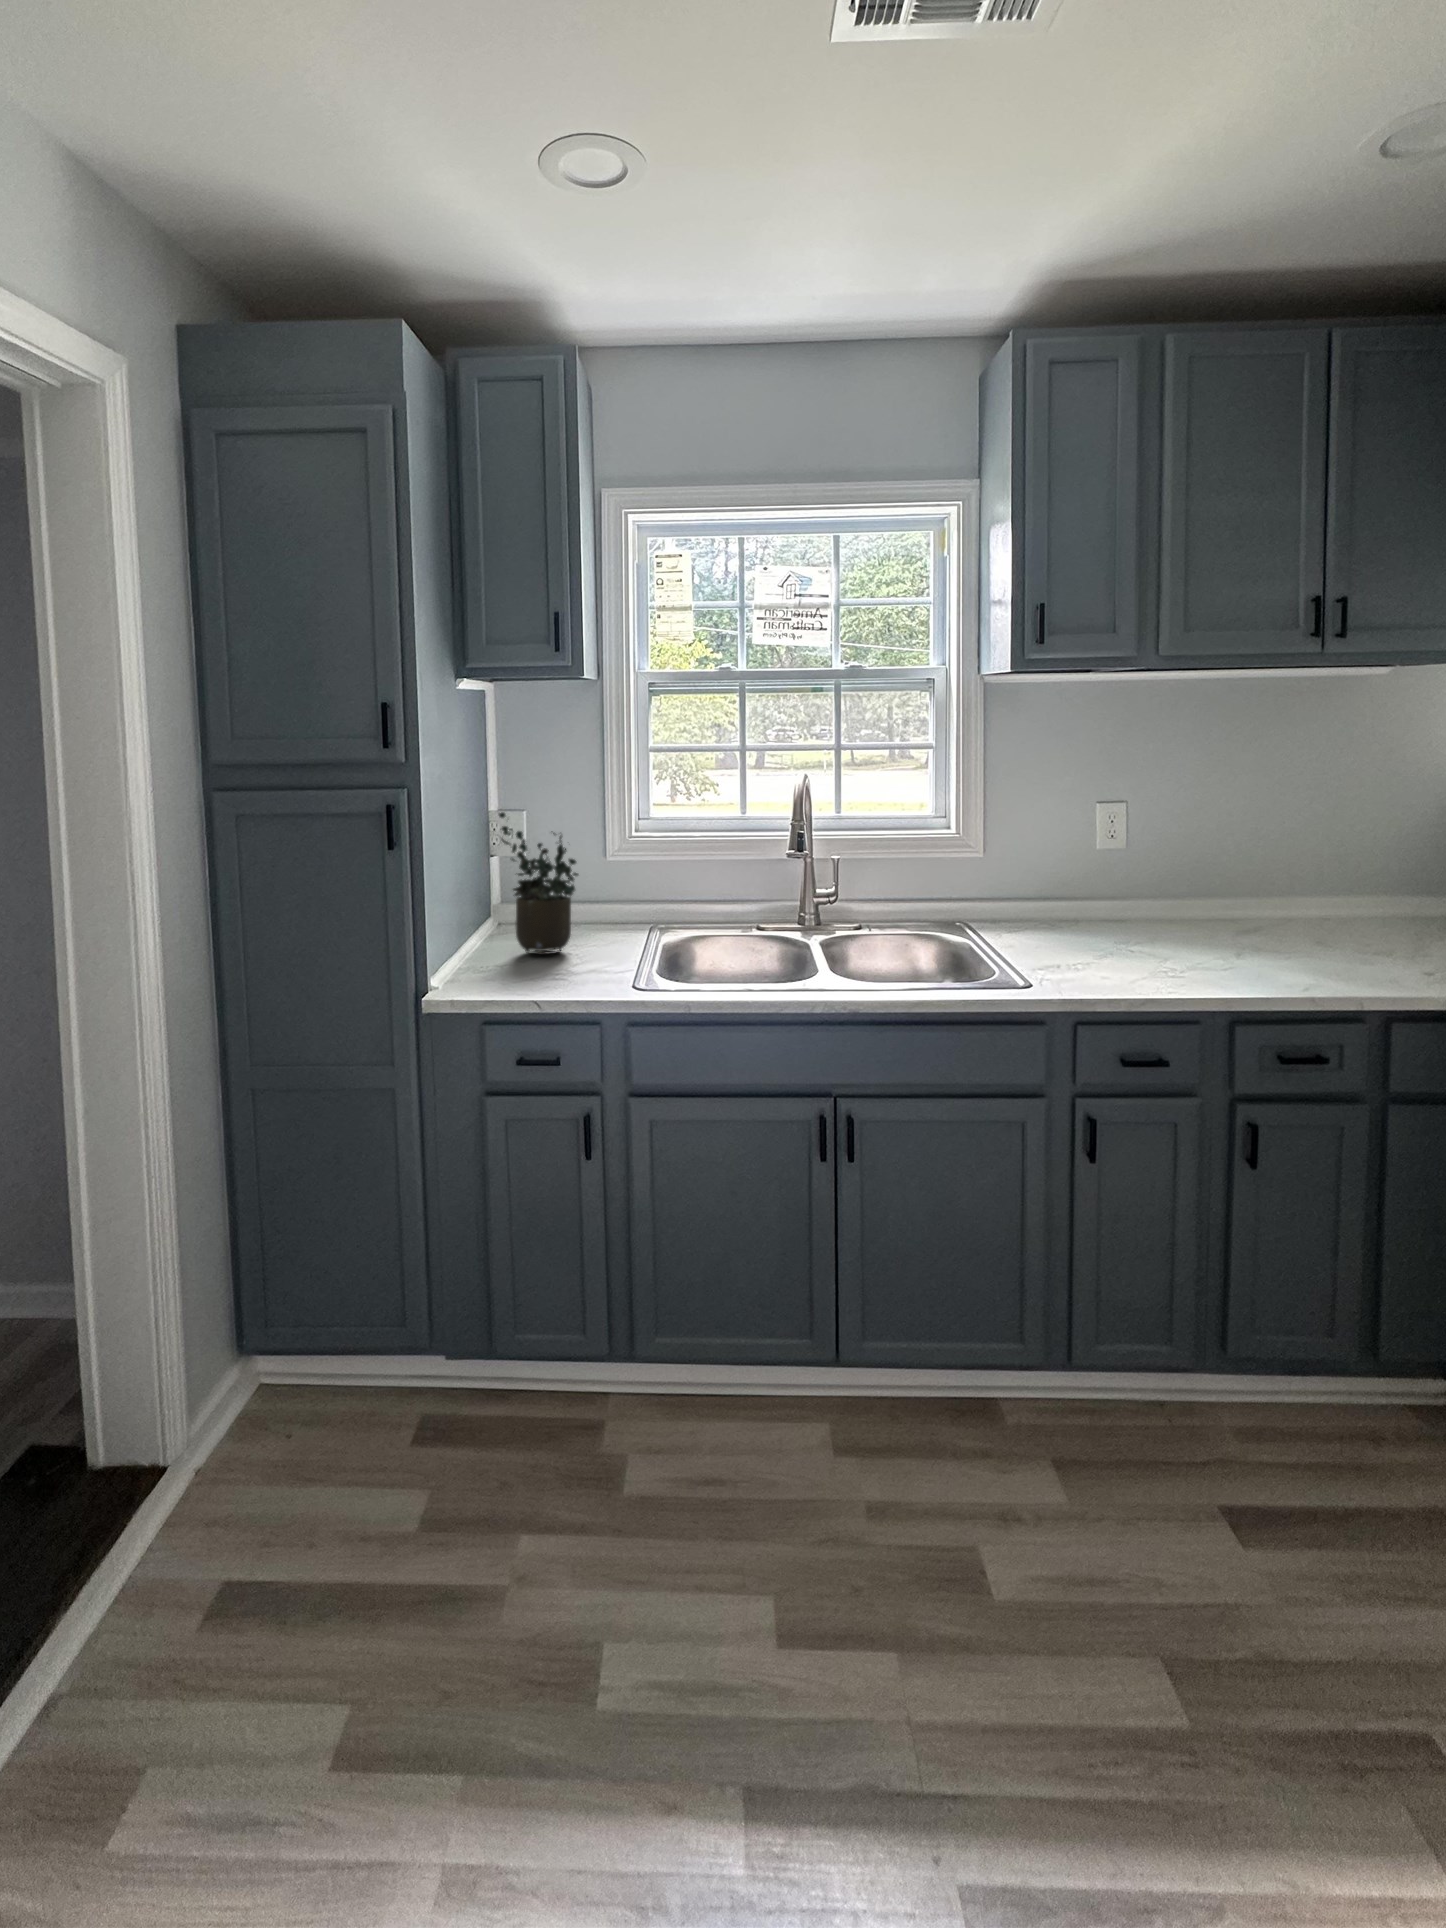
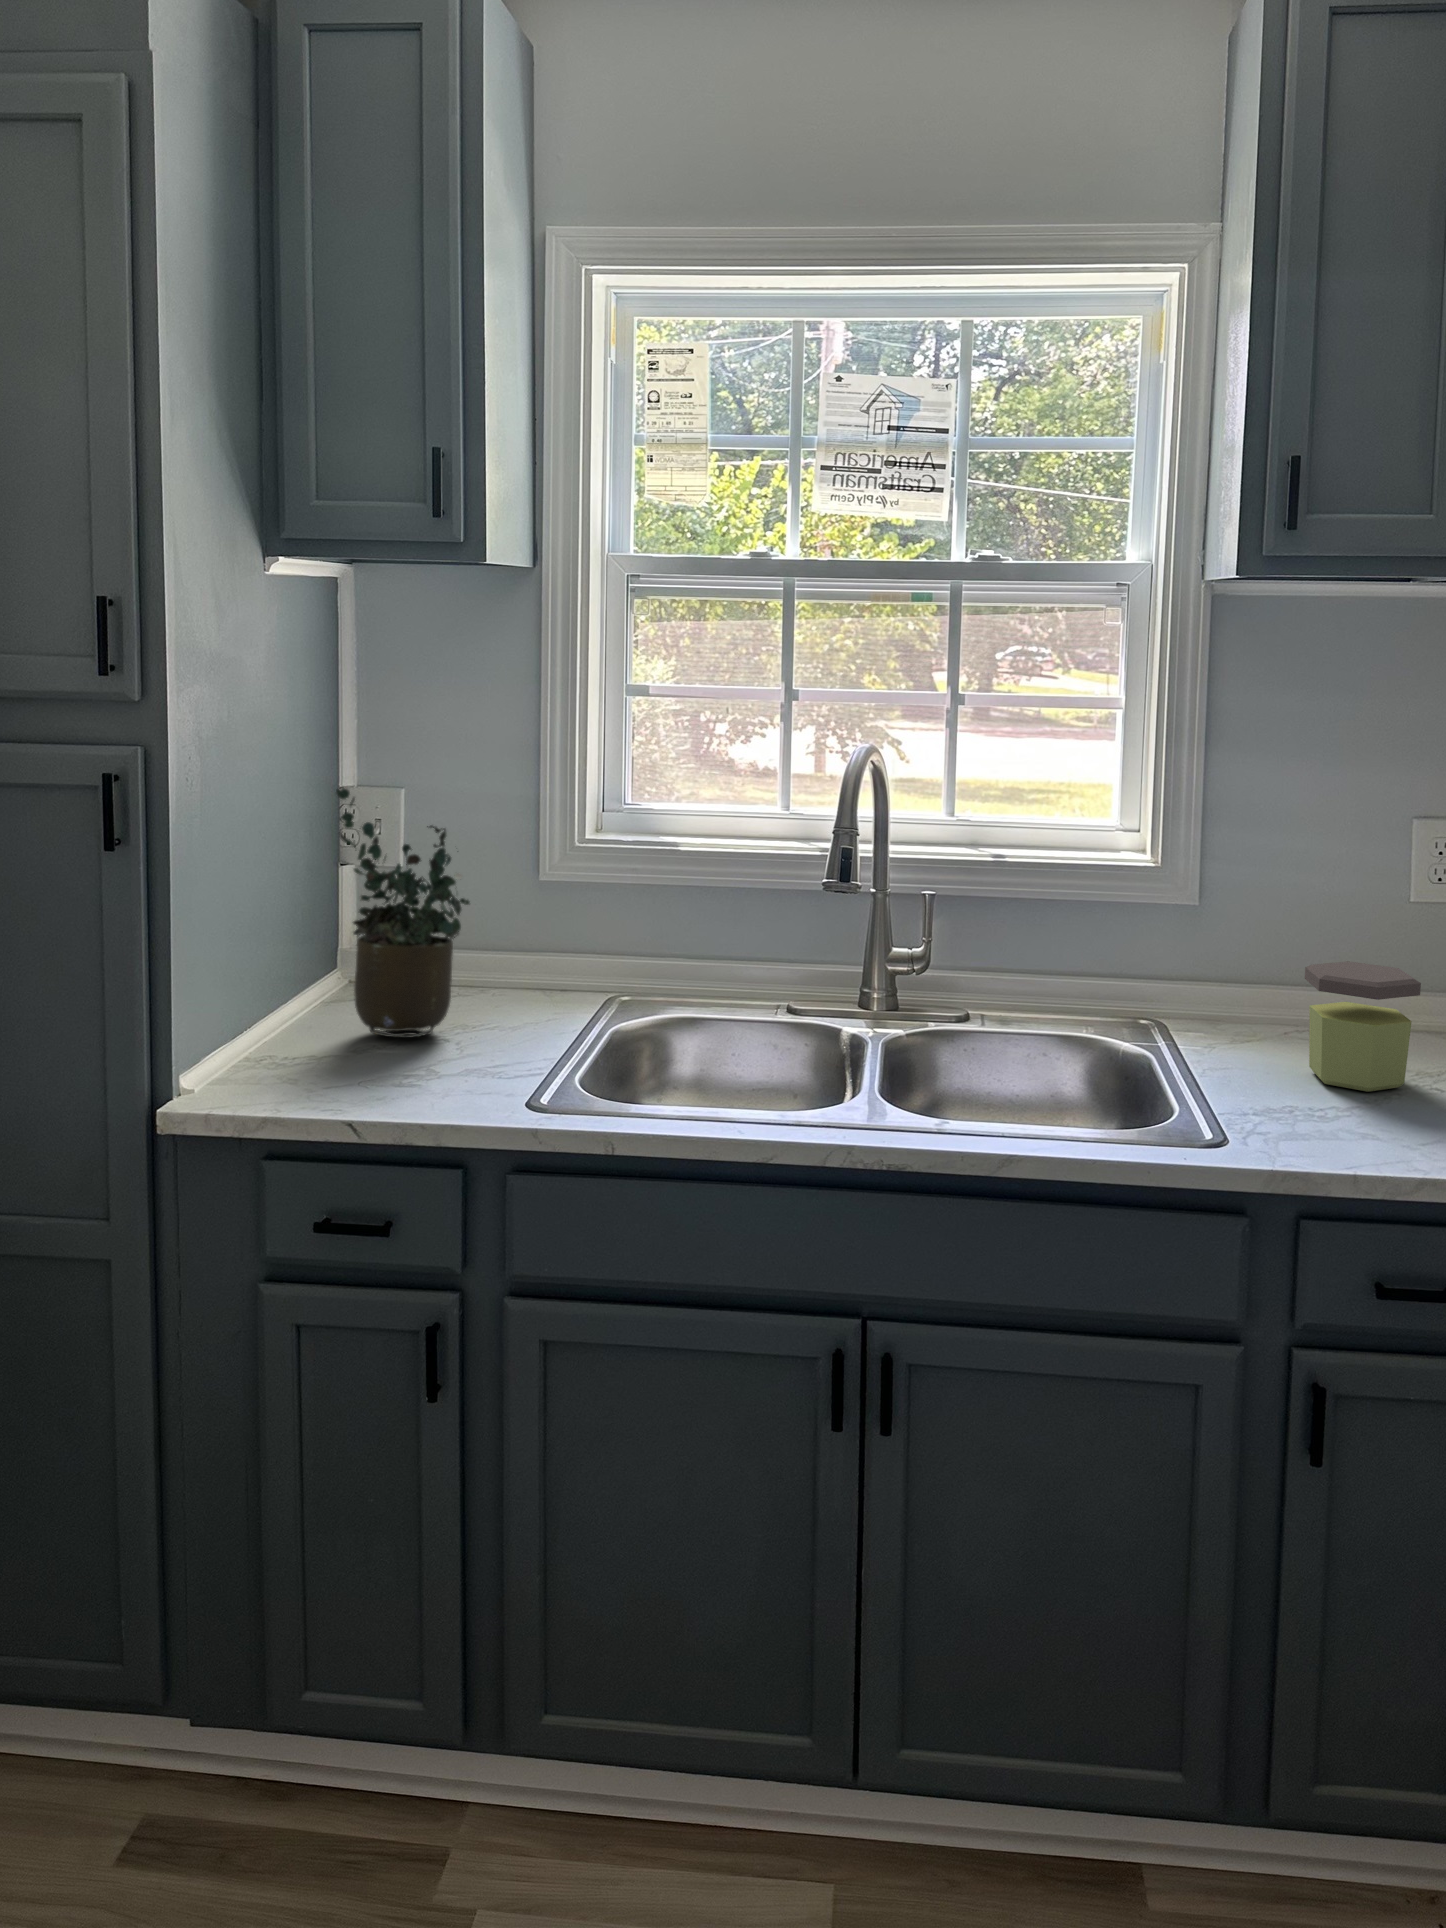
jar: none [1055,884,1121,955] -> present [1305,961,1421,1092]

